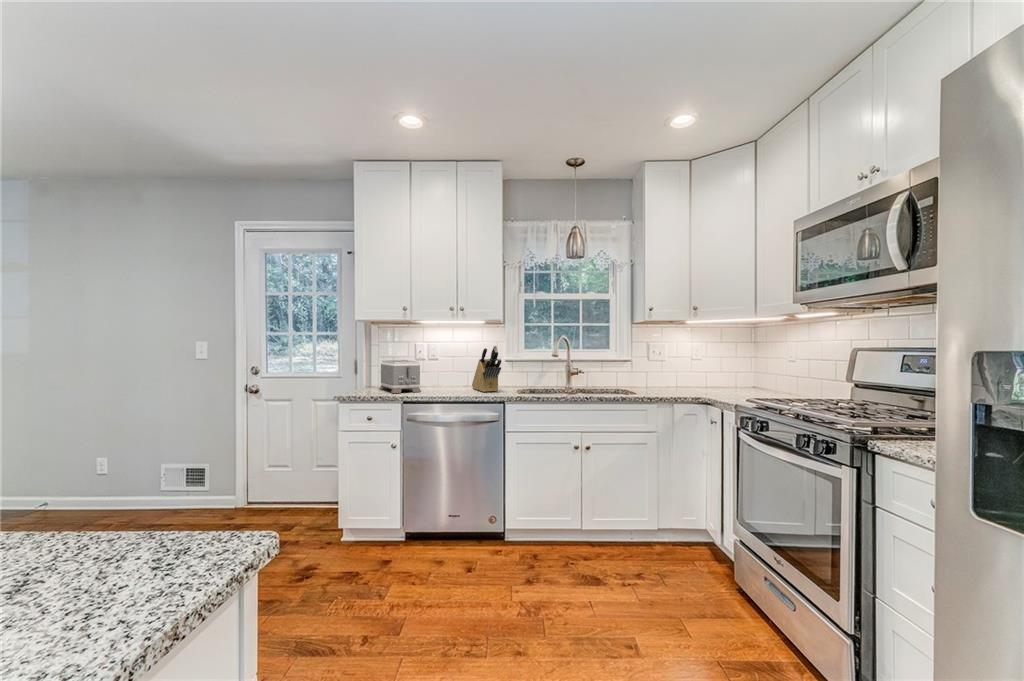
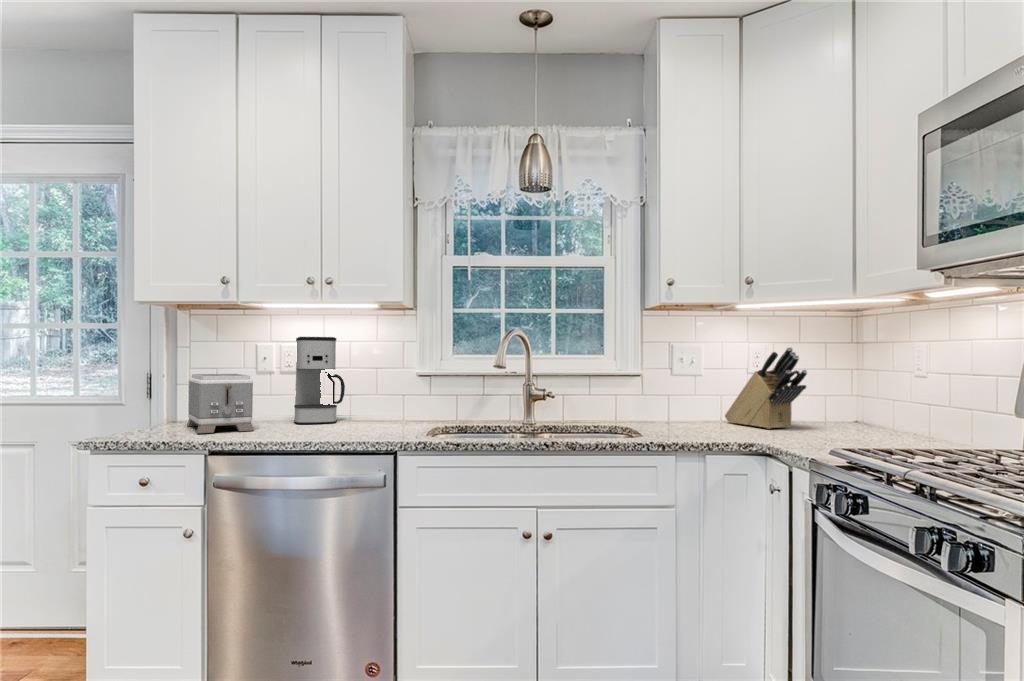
coffee maker: none [435,339,465,388] -> present [294,337,345,424]
knife block: present [472,346,501,392] -> present [725,347,807,429]

